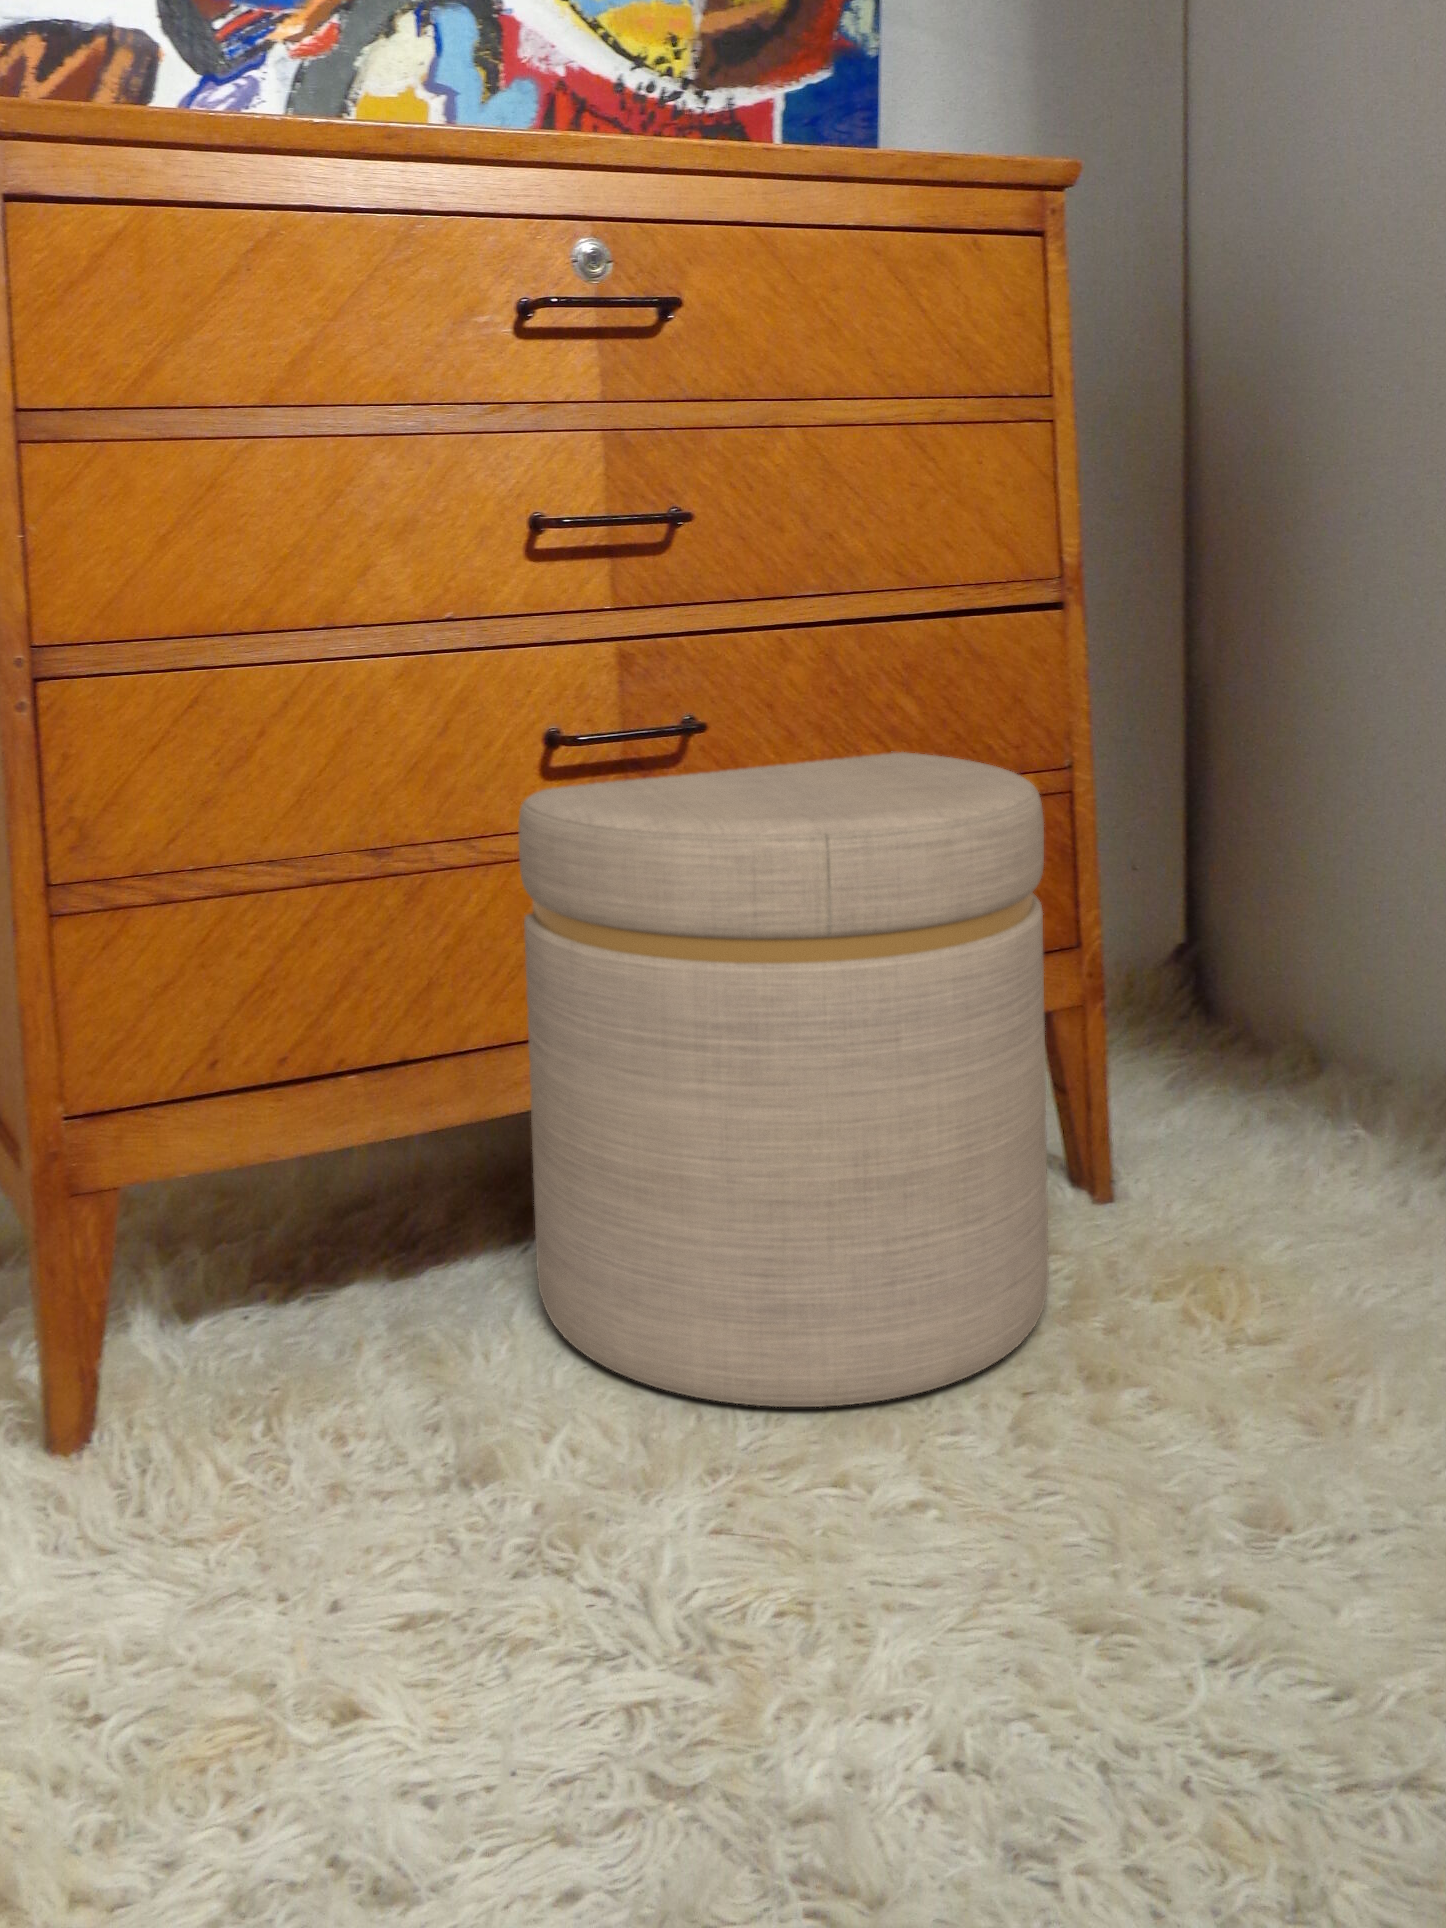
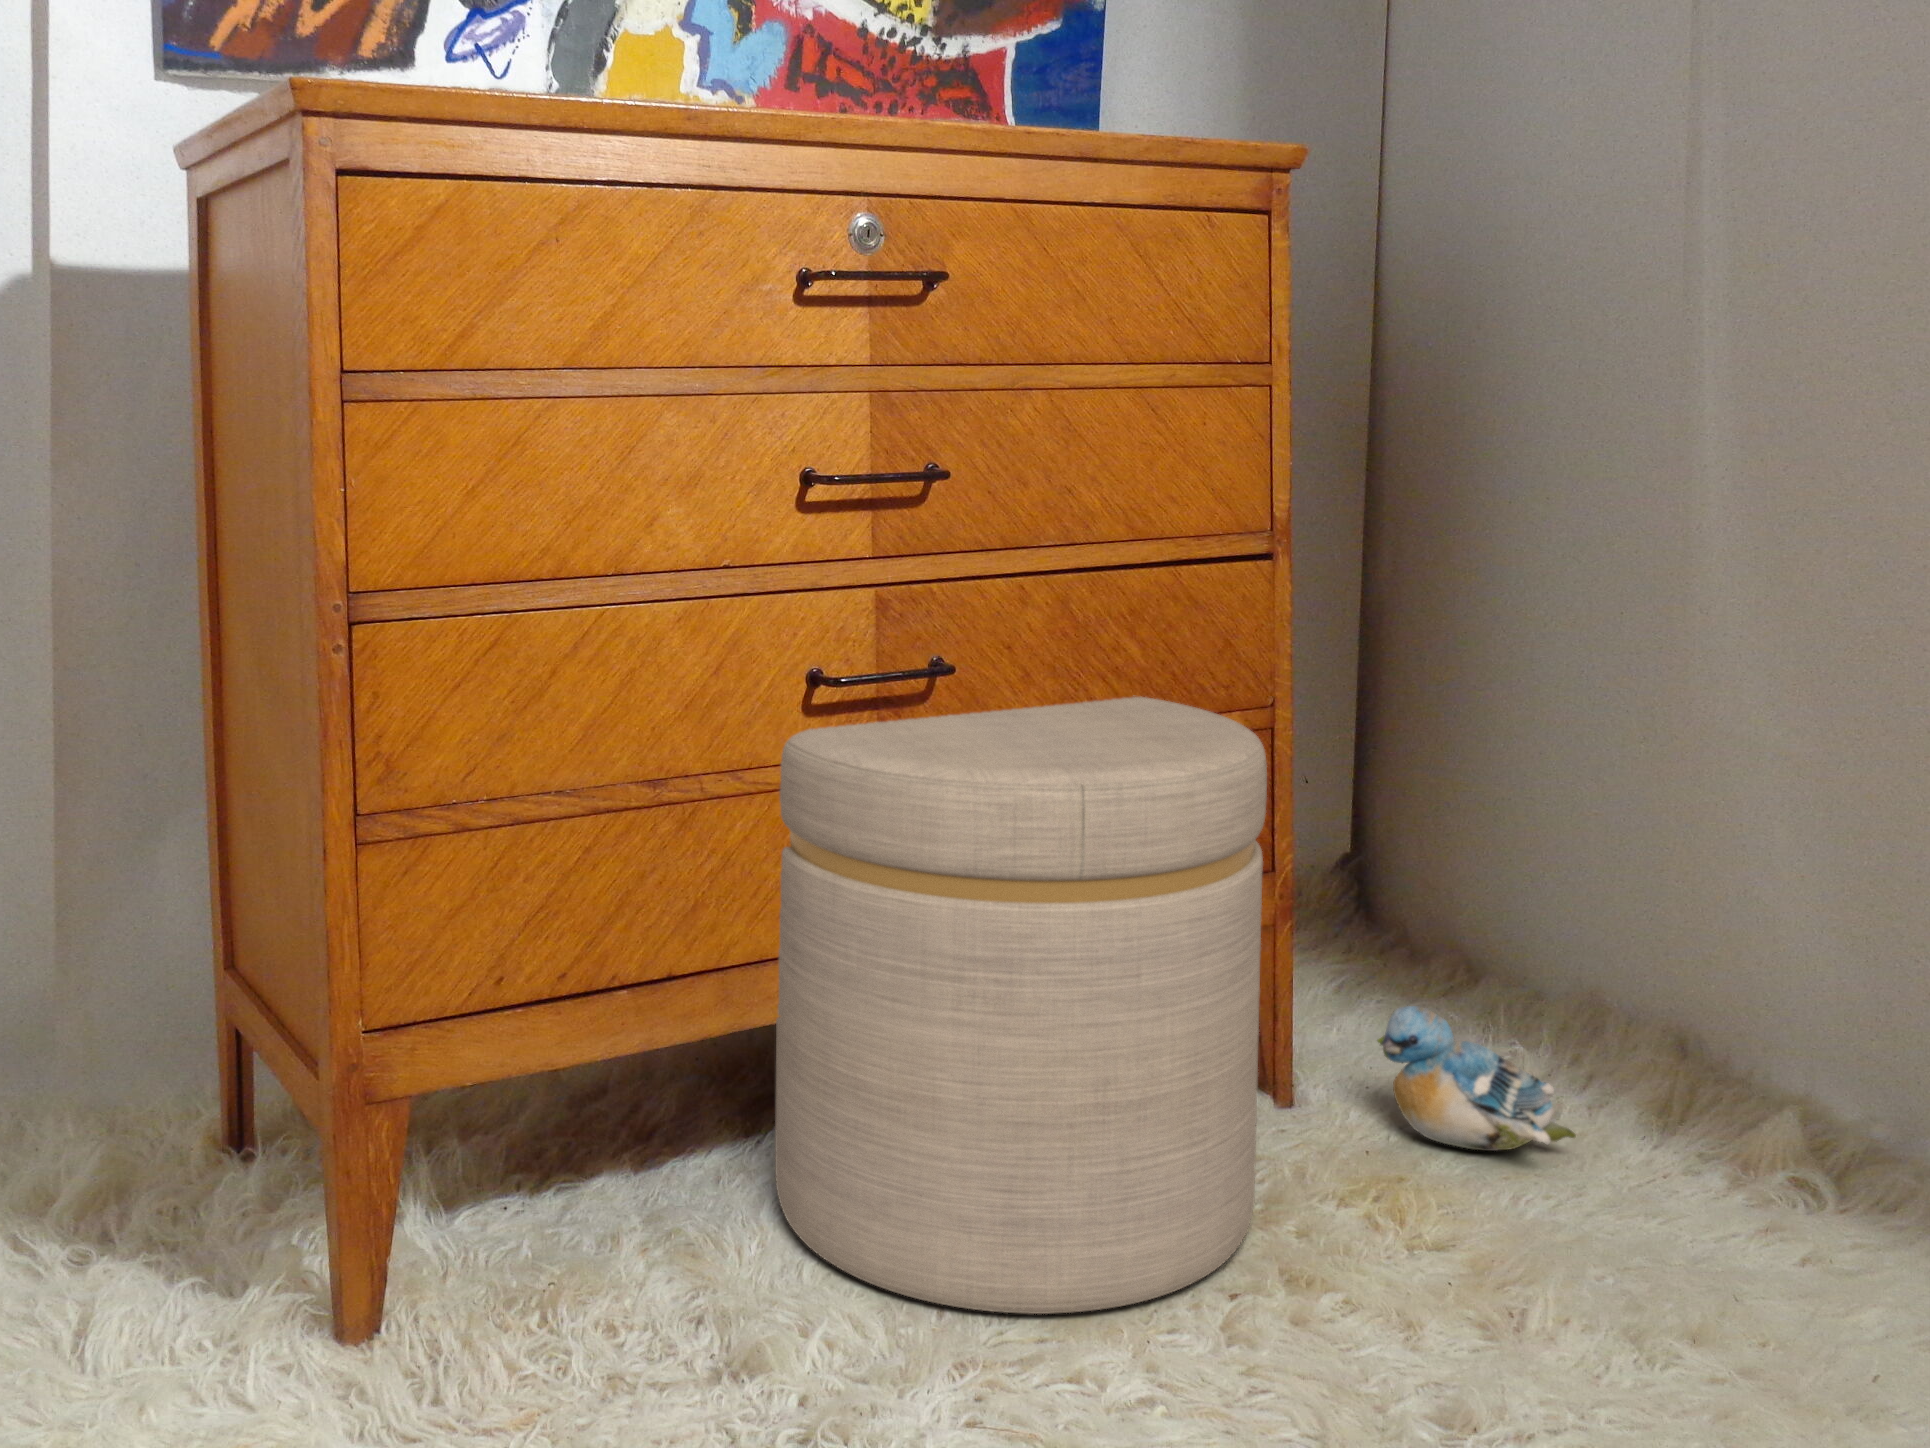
plush toy: none [1188,1077,1409,1230] -> present [1377,1006,1576,1151]

